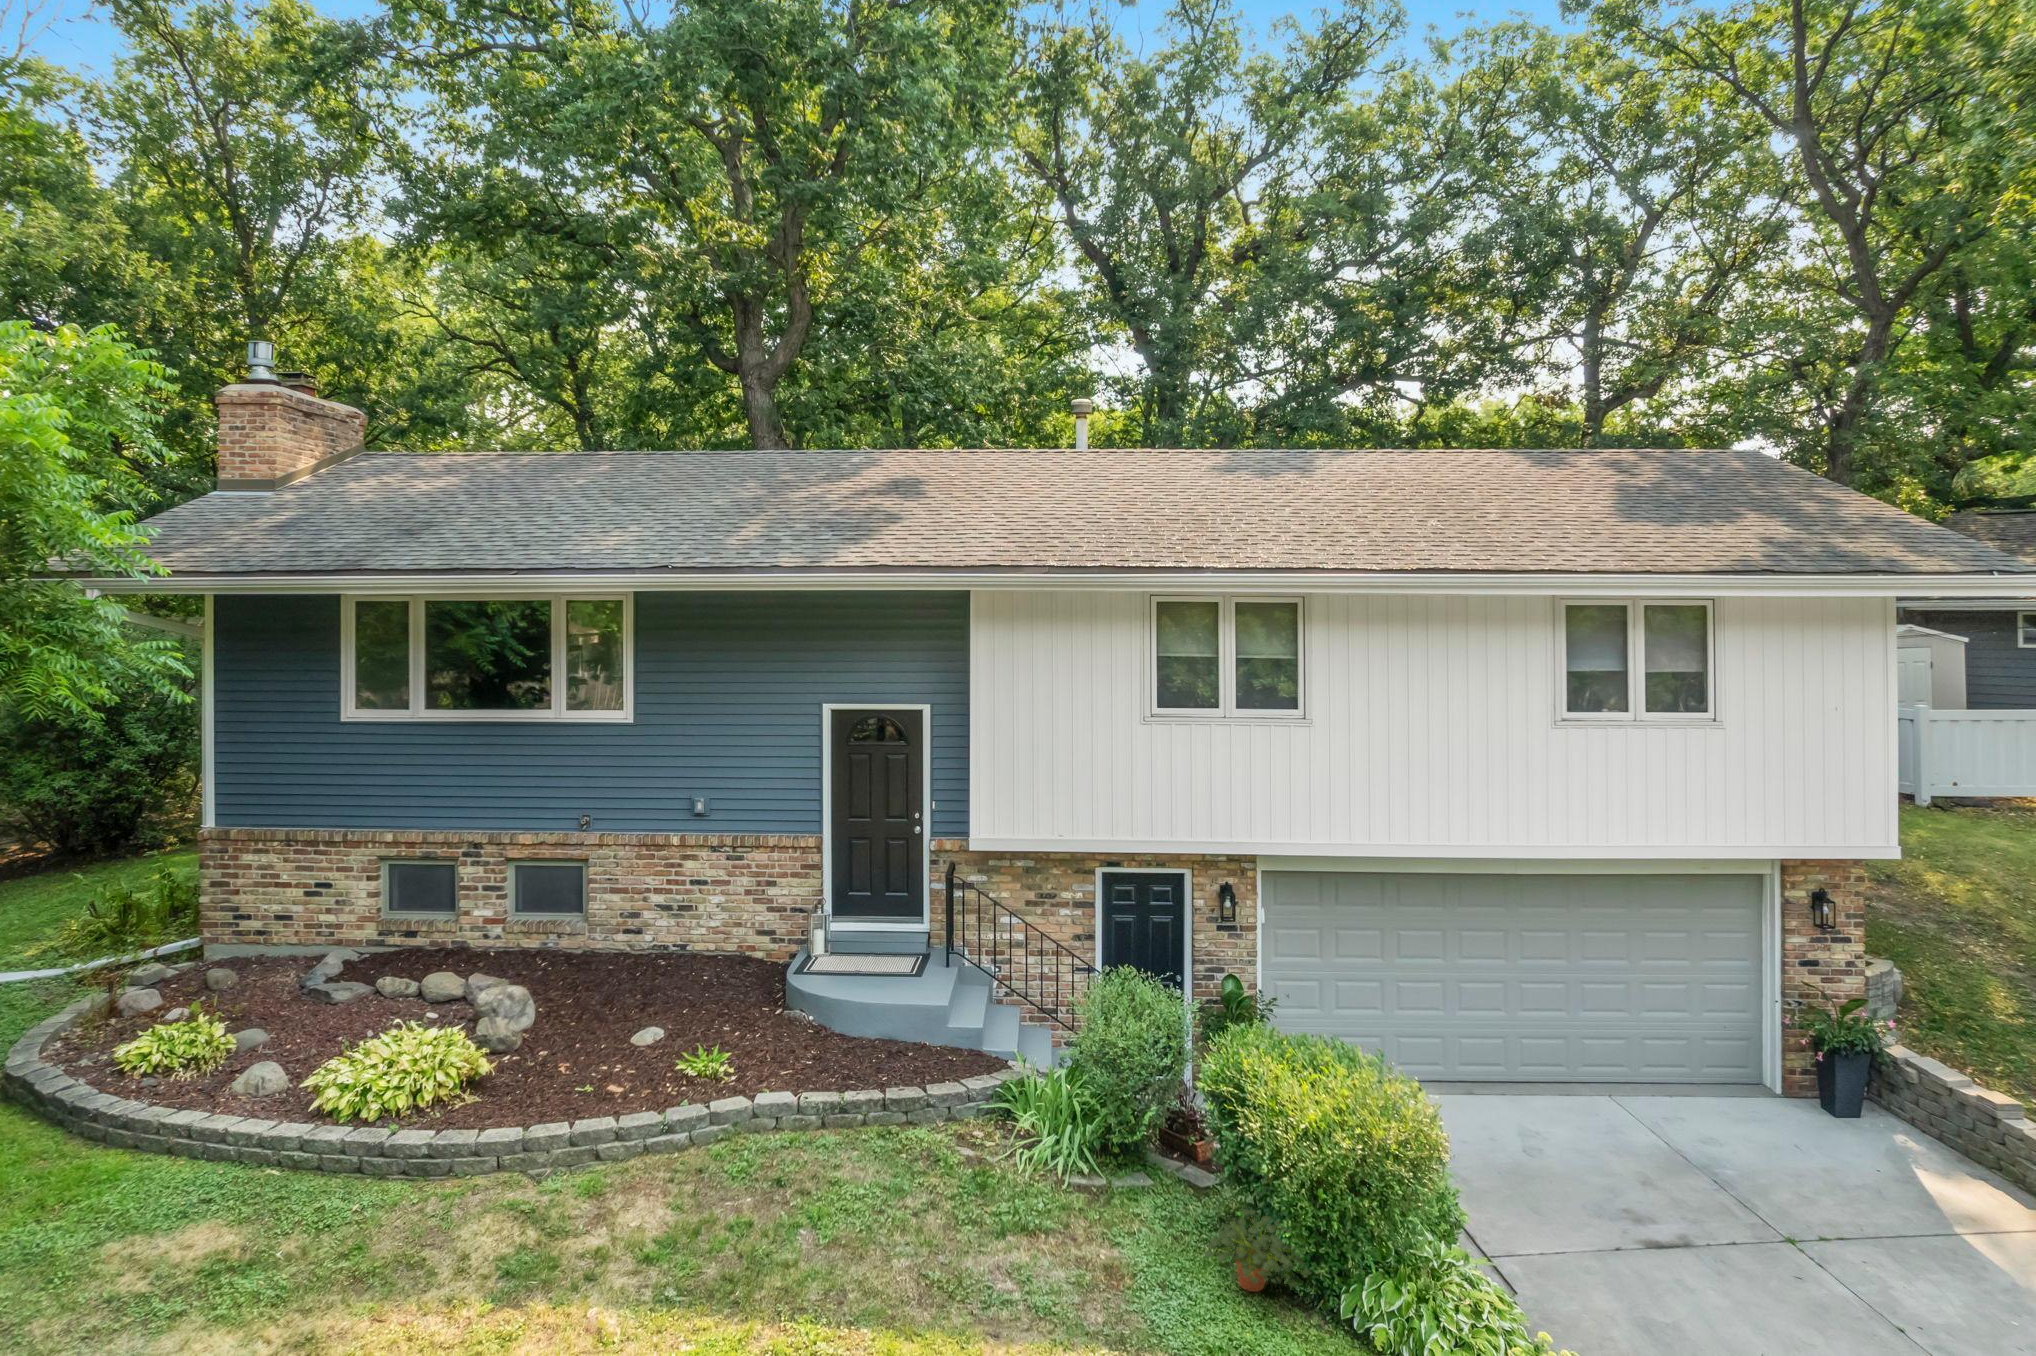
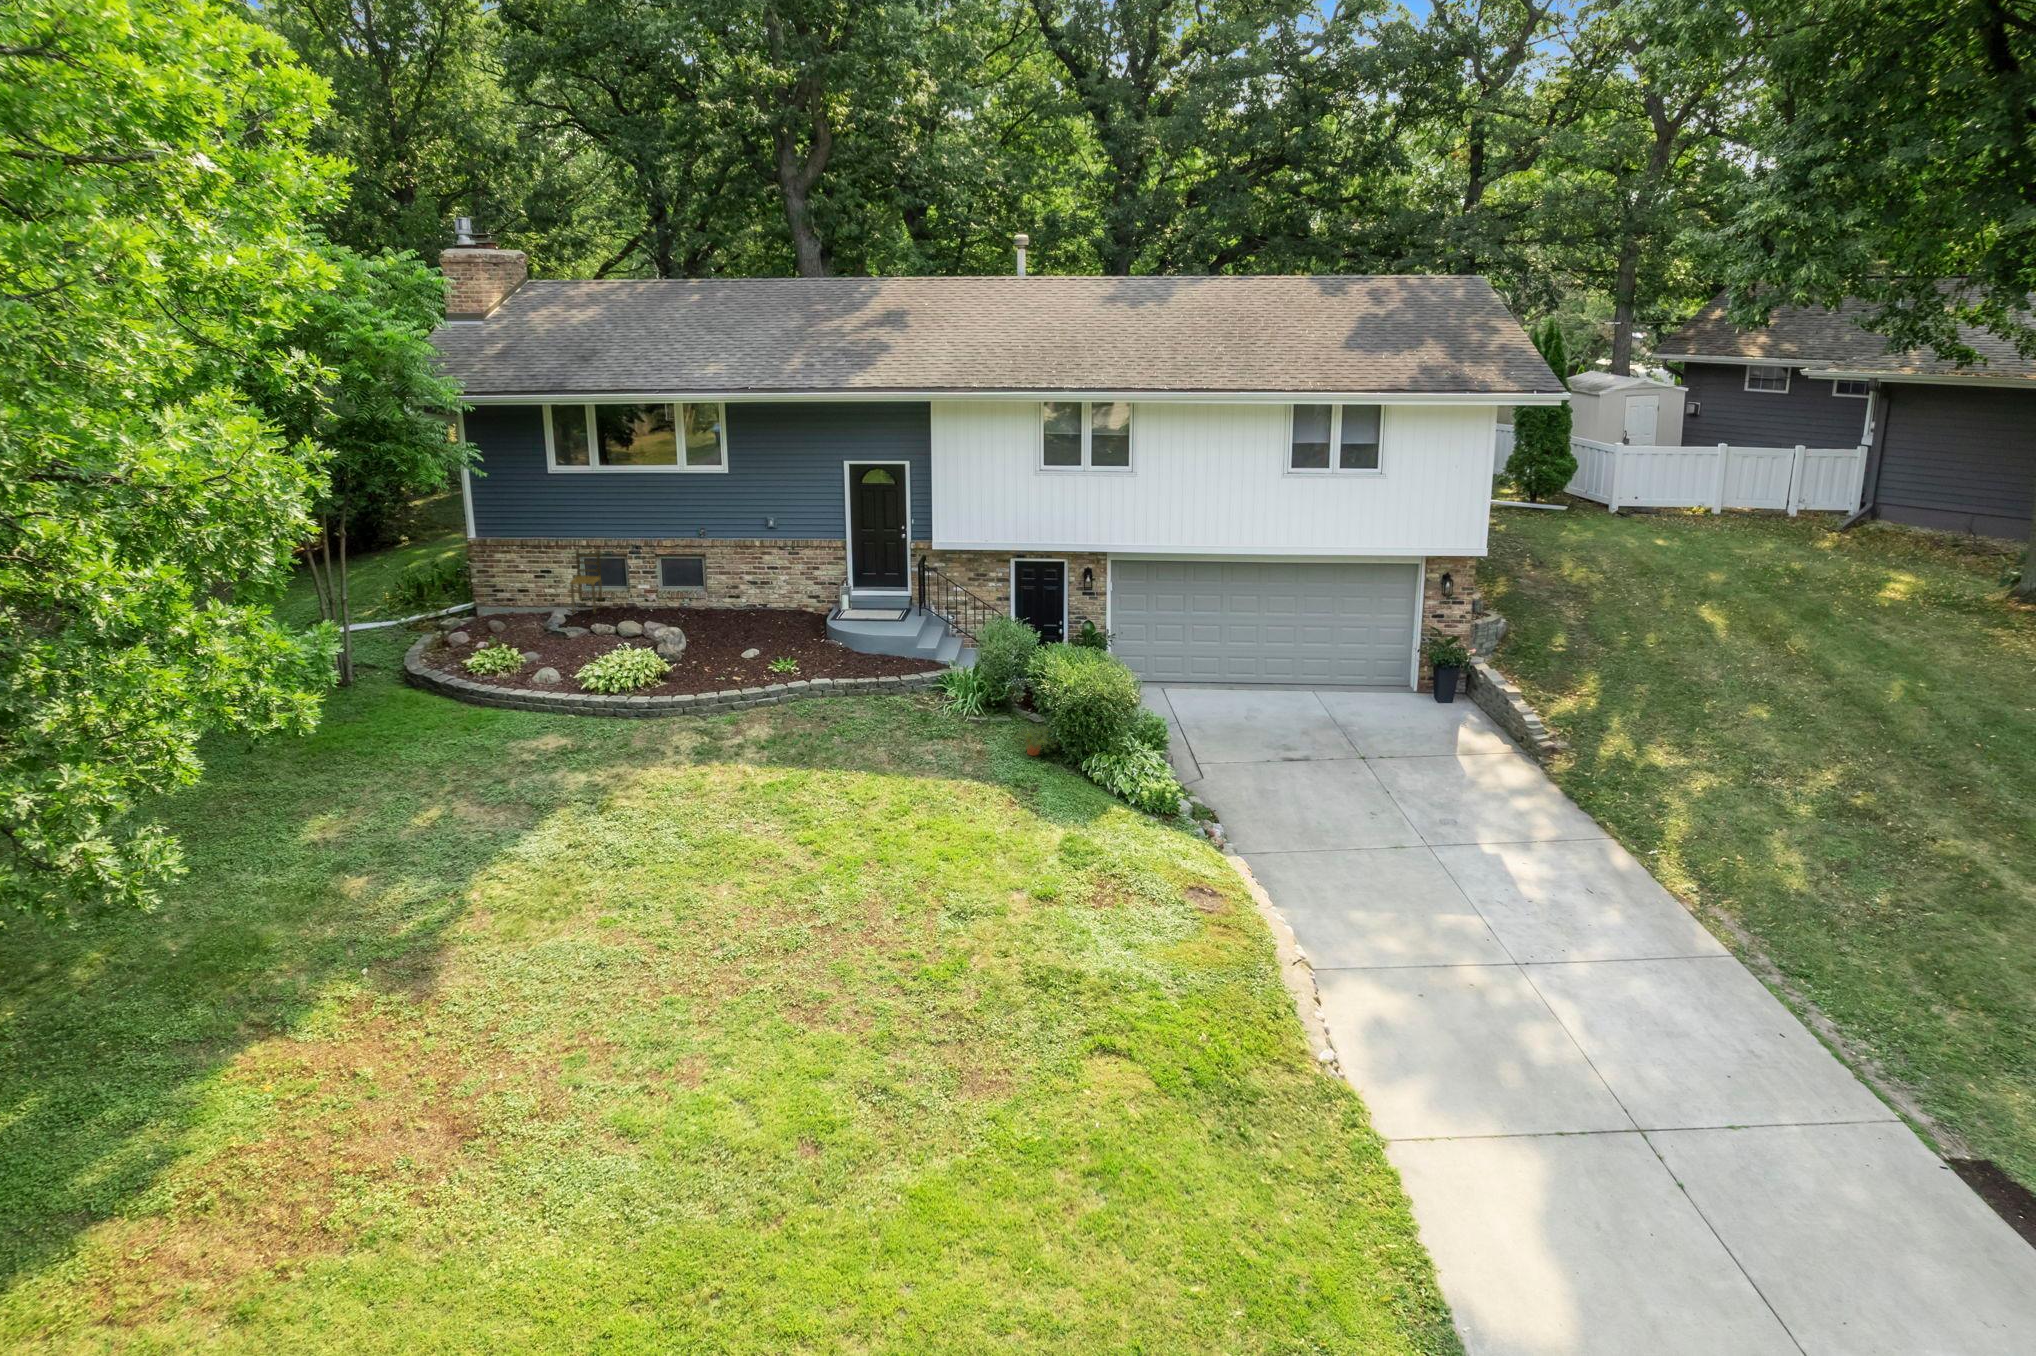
chair: none [355,848,419,957] -> present [570,549,603,613]

